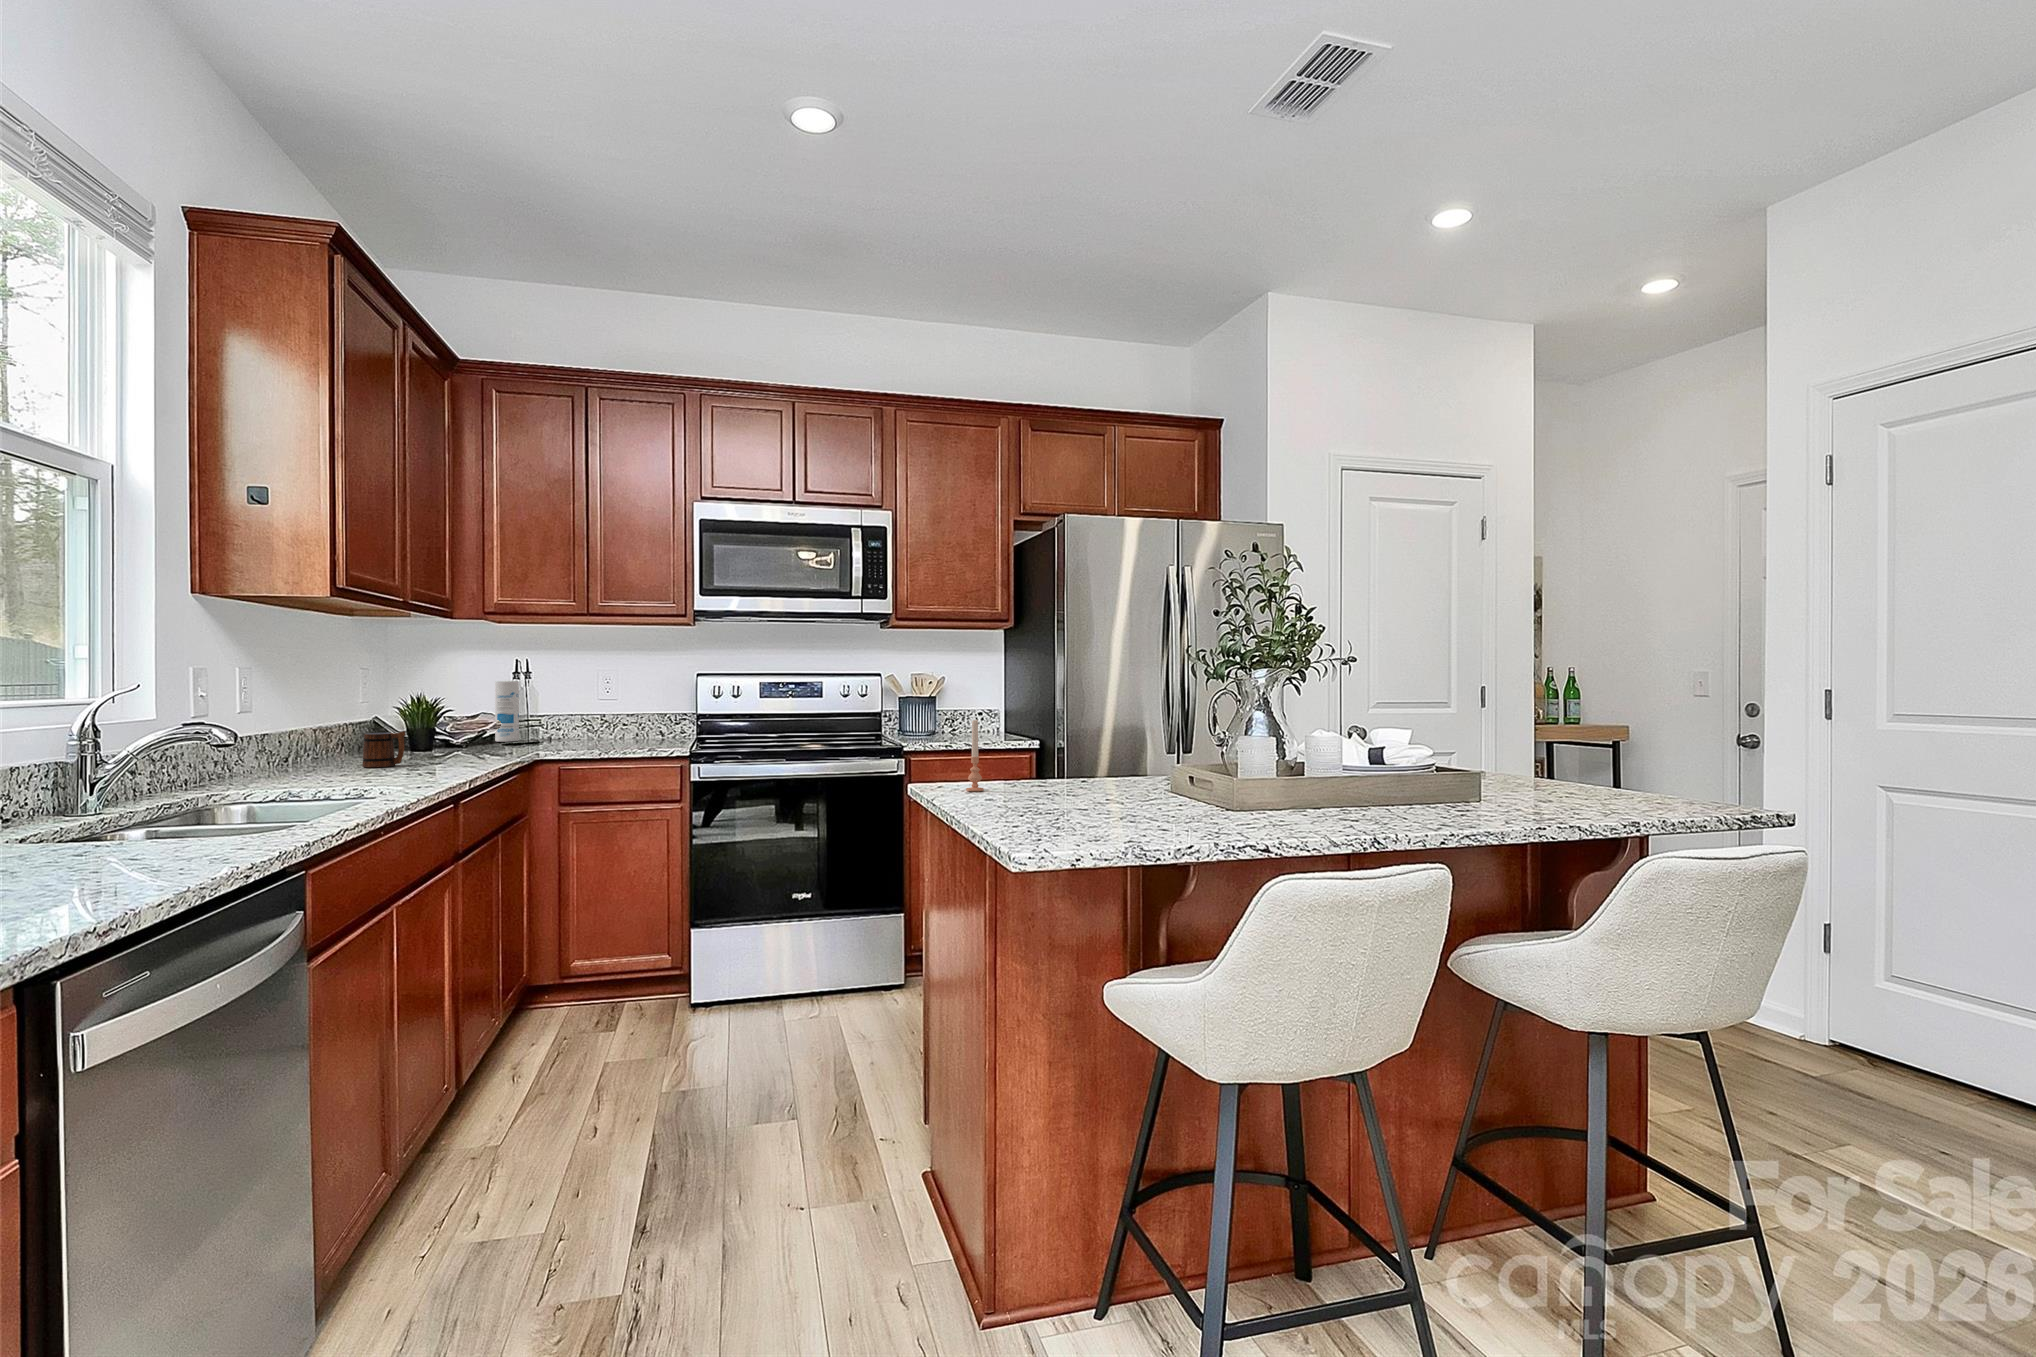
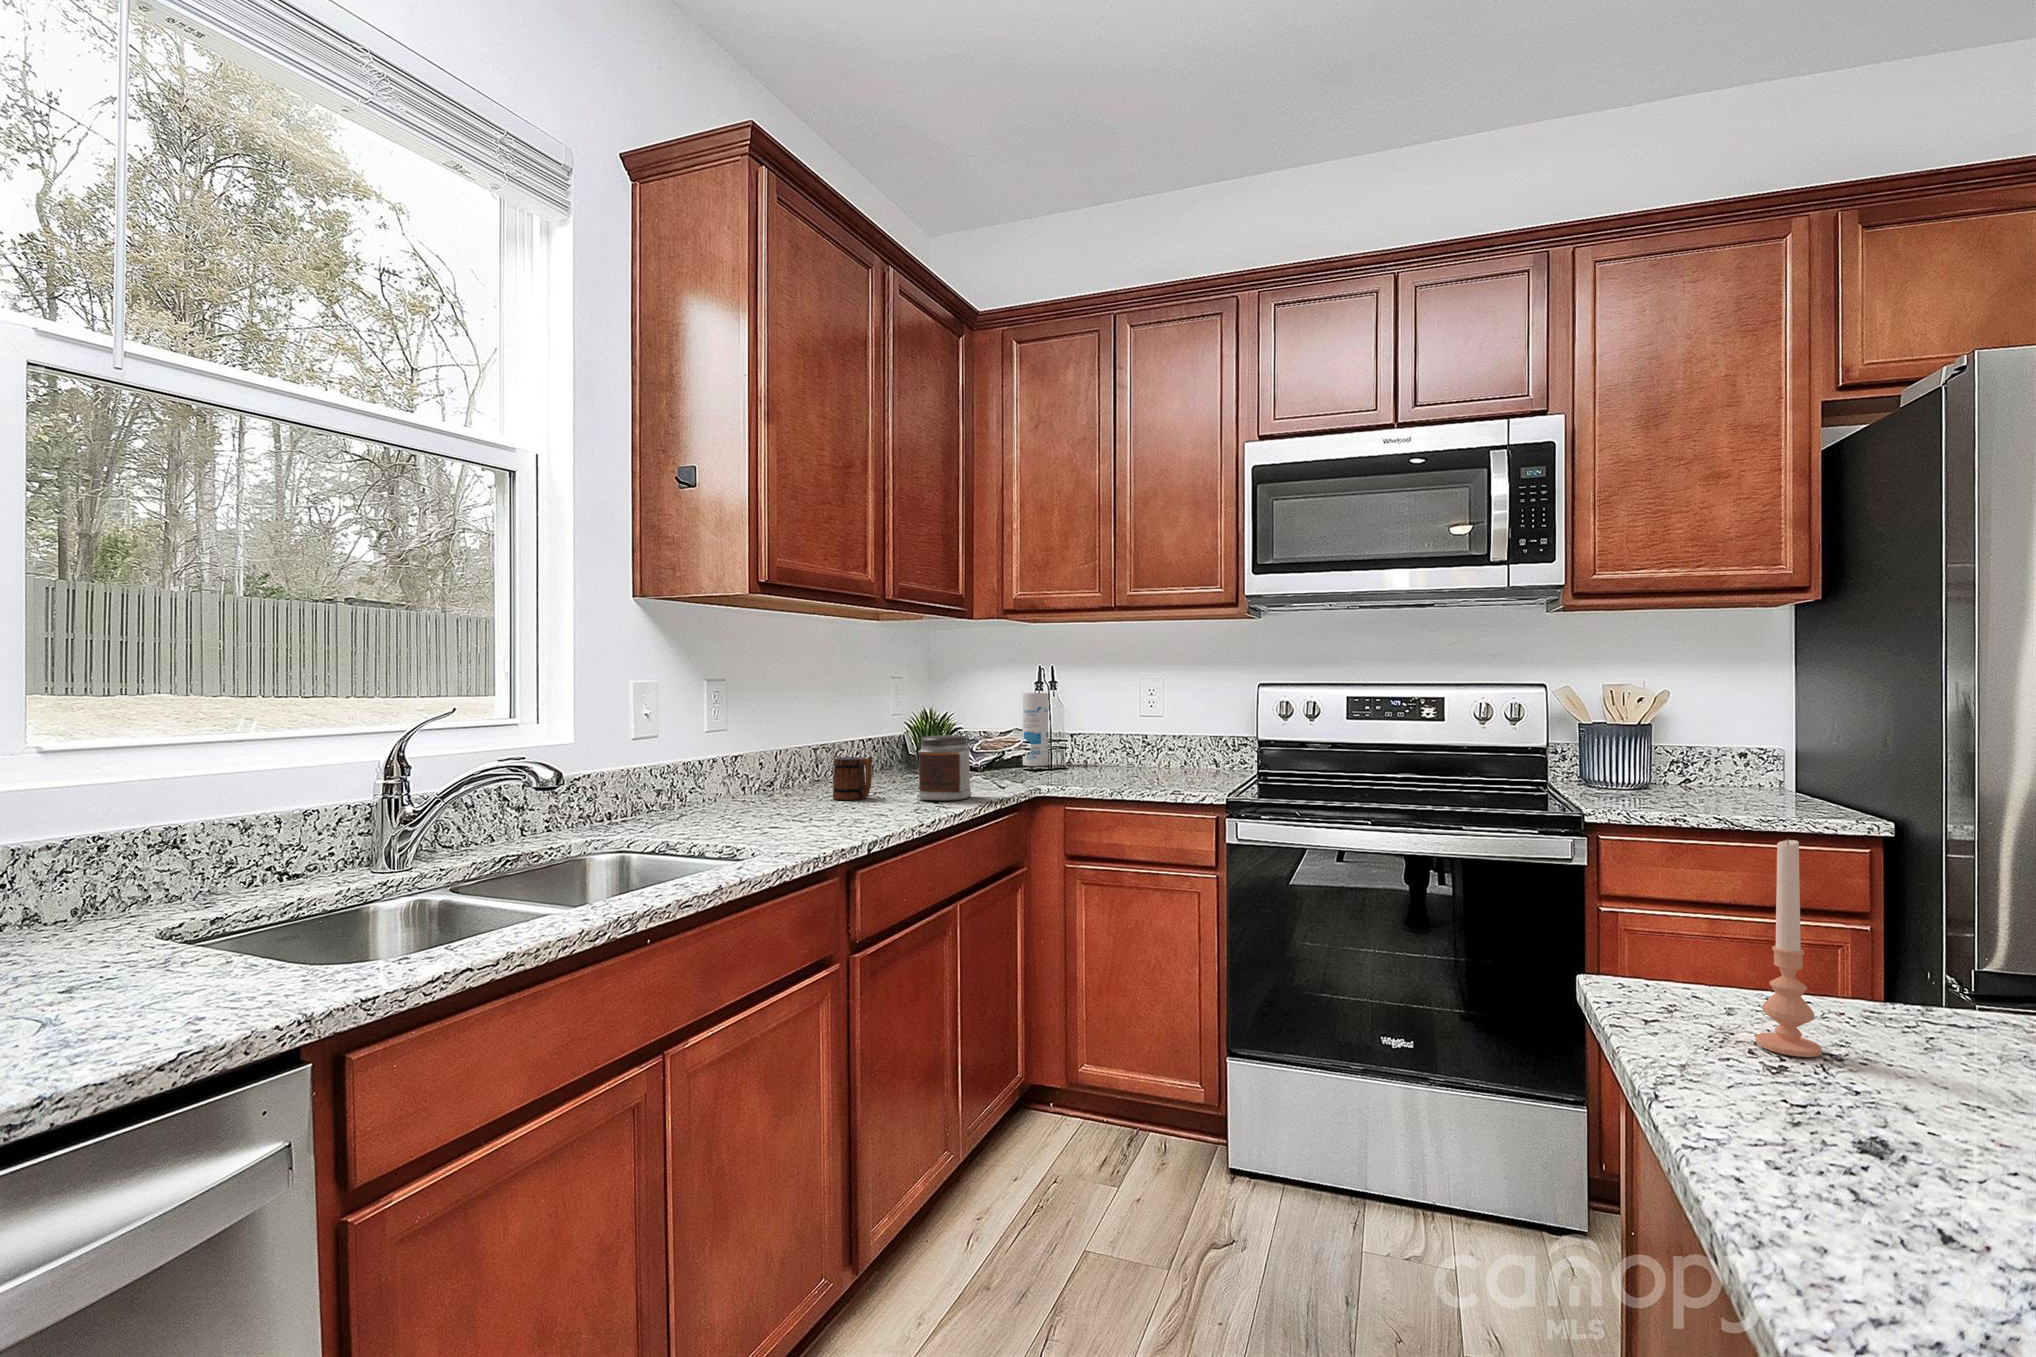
jar: none [450,712,495,762] -> present [918,735,971,800]

